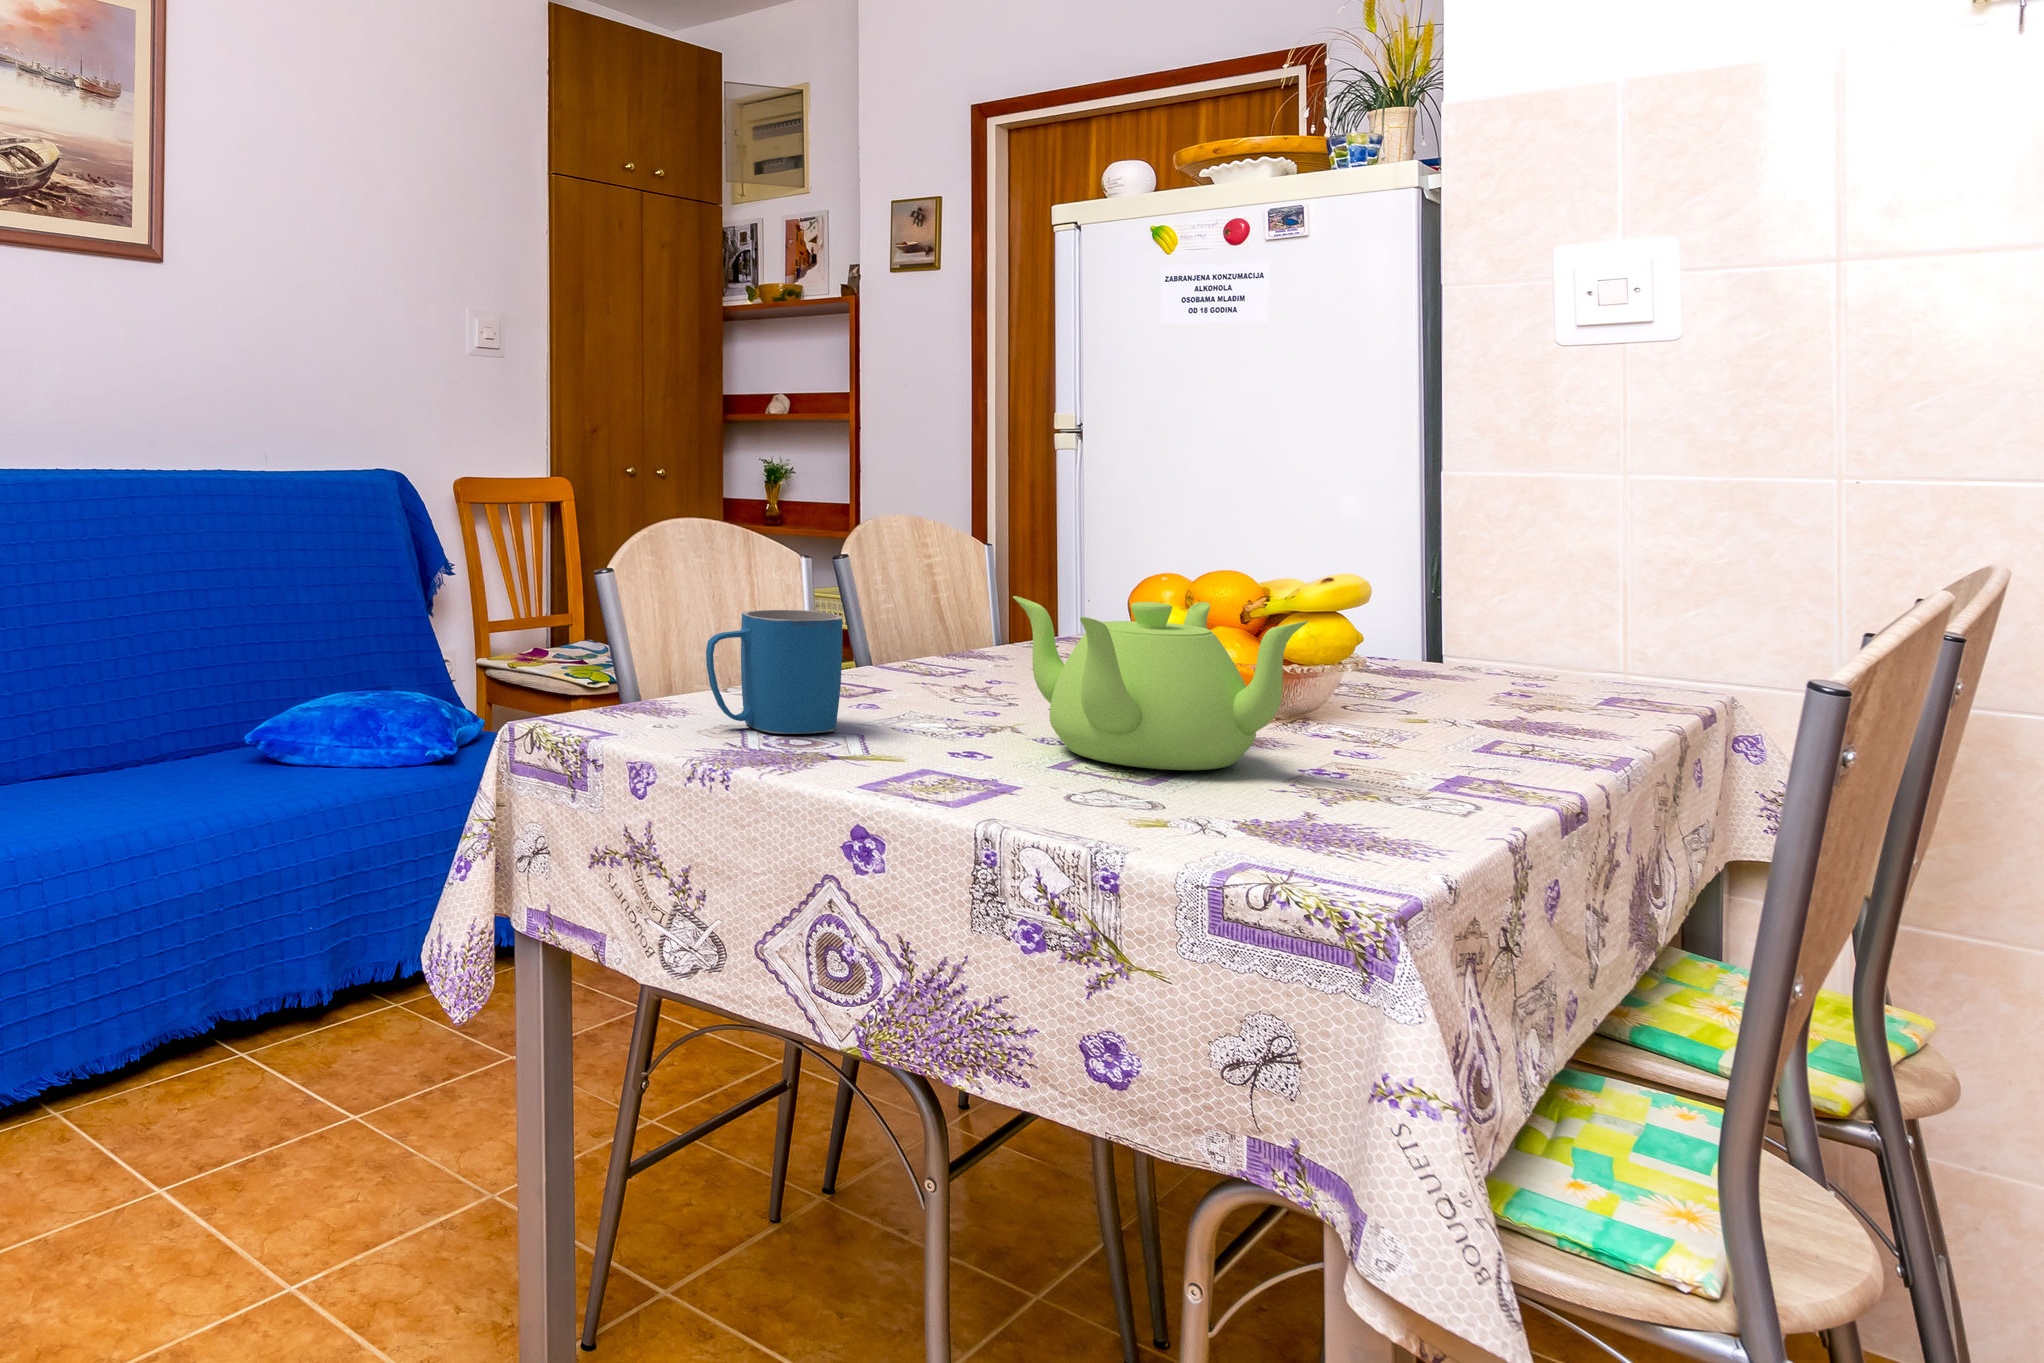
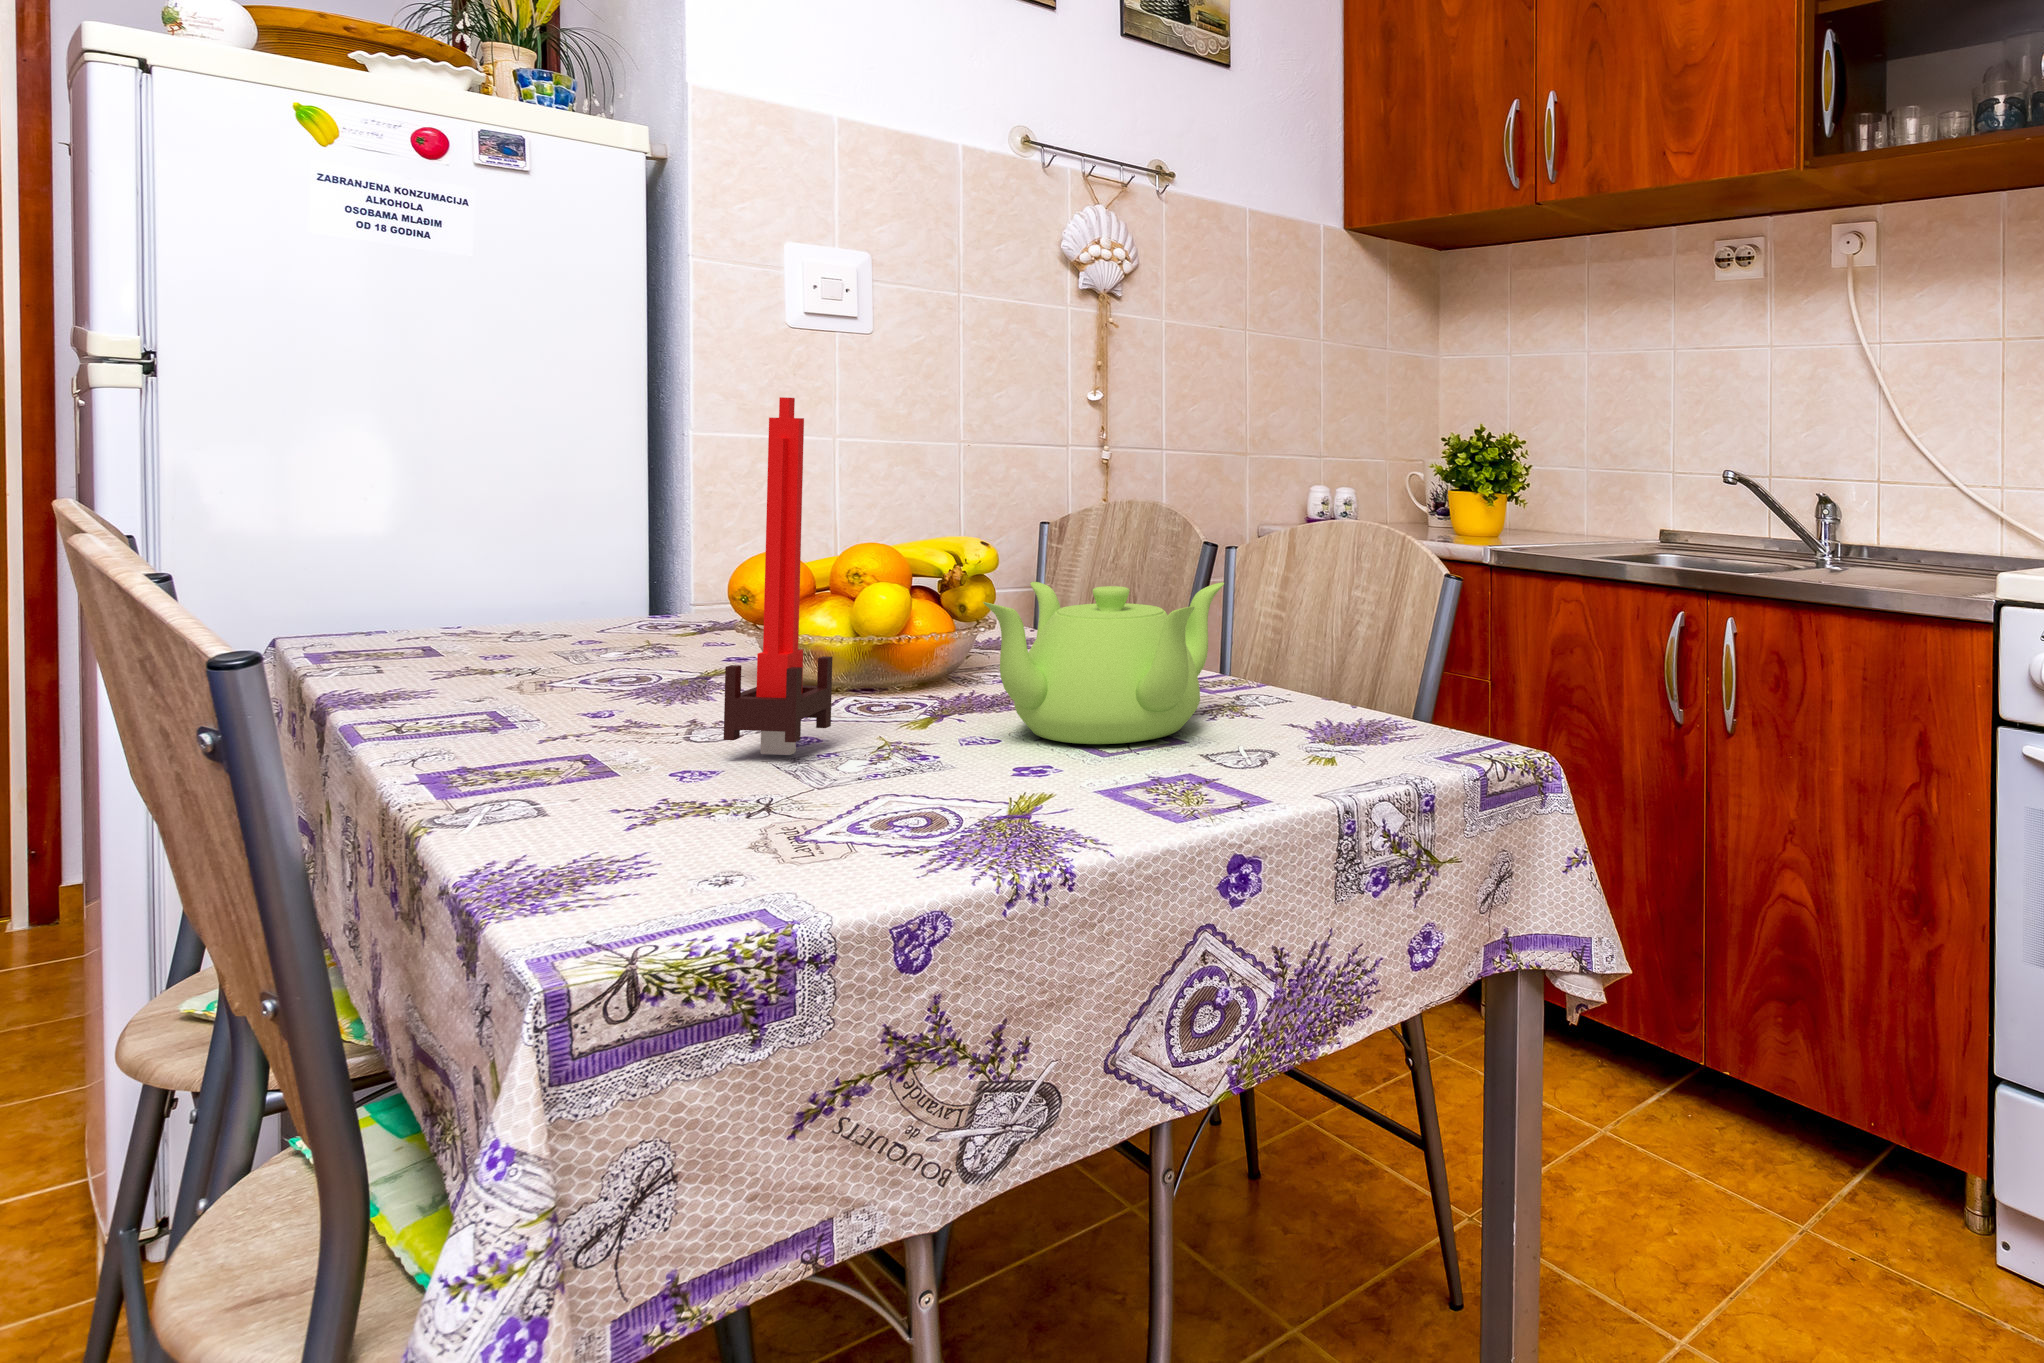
candle: none [901,417,970,704] -> present [724,397,832,755]
mug: present [706,610,842,734] -> none [812,660,952,835]

